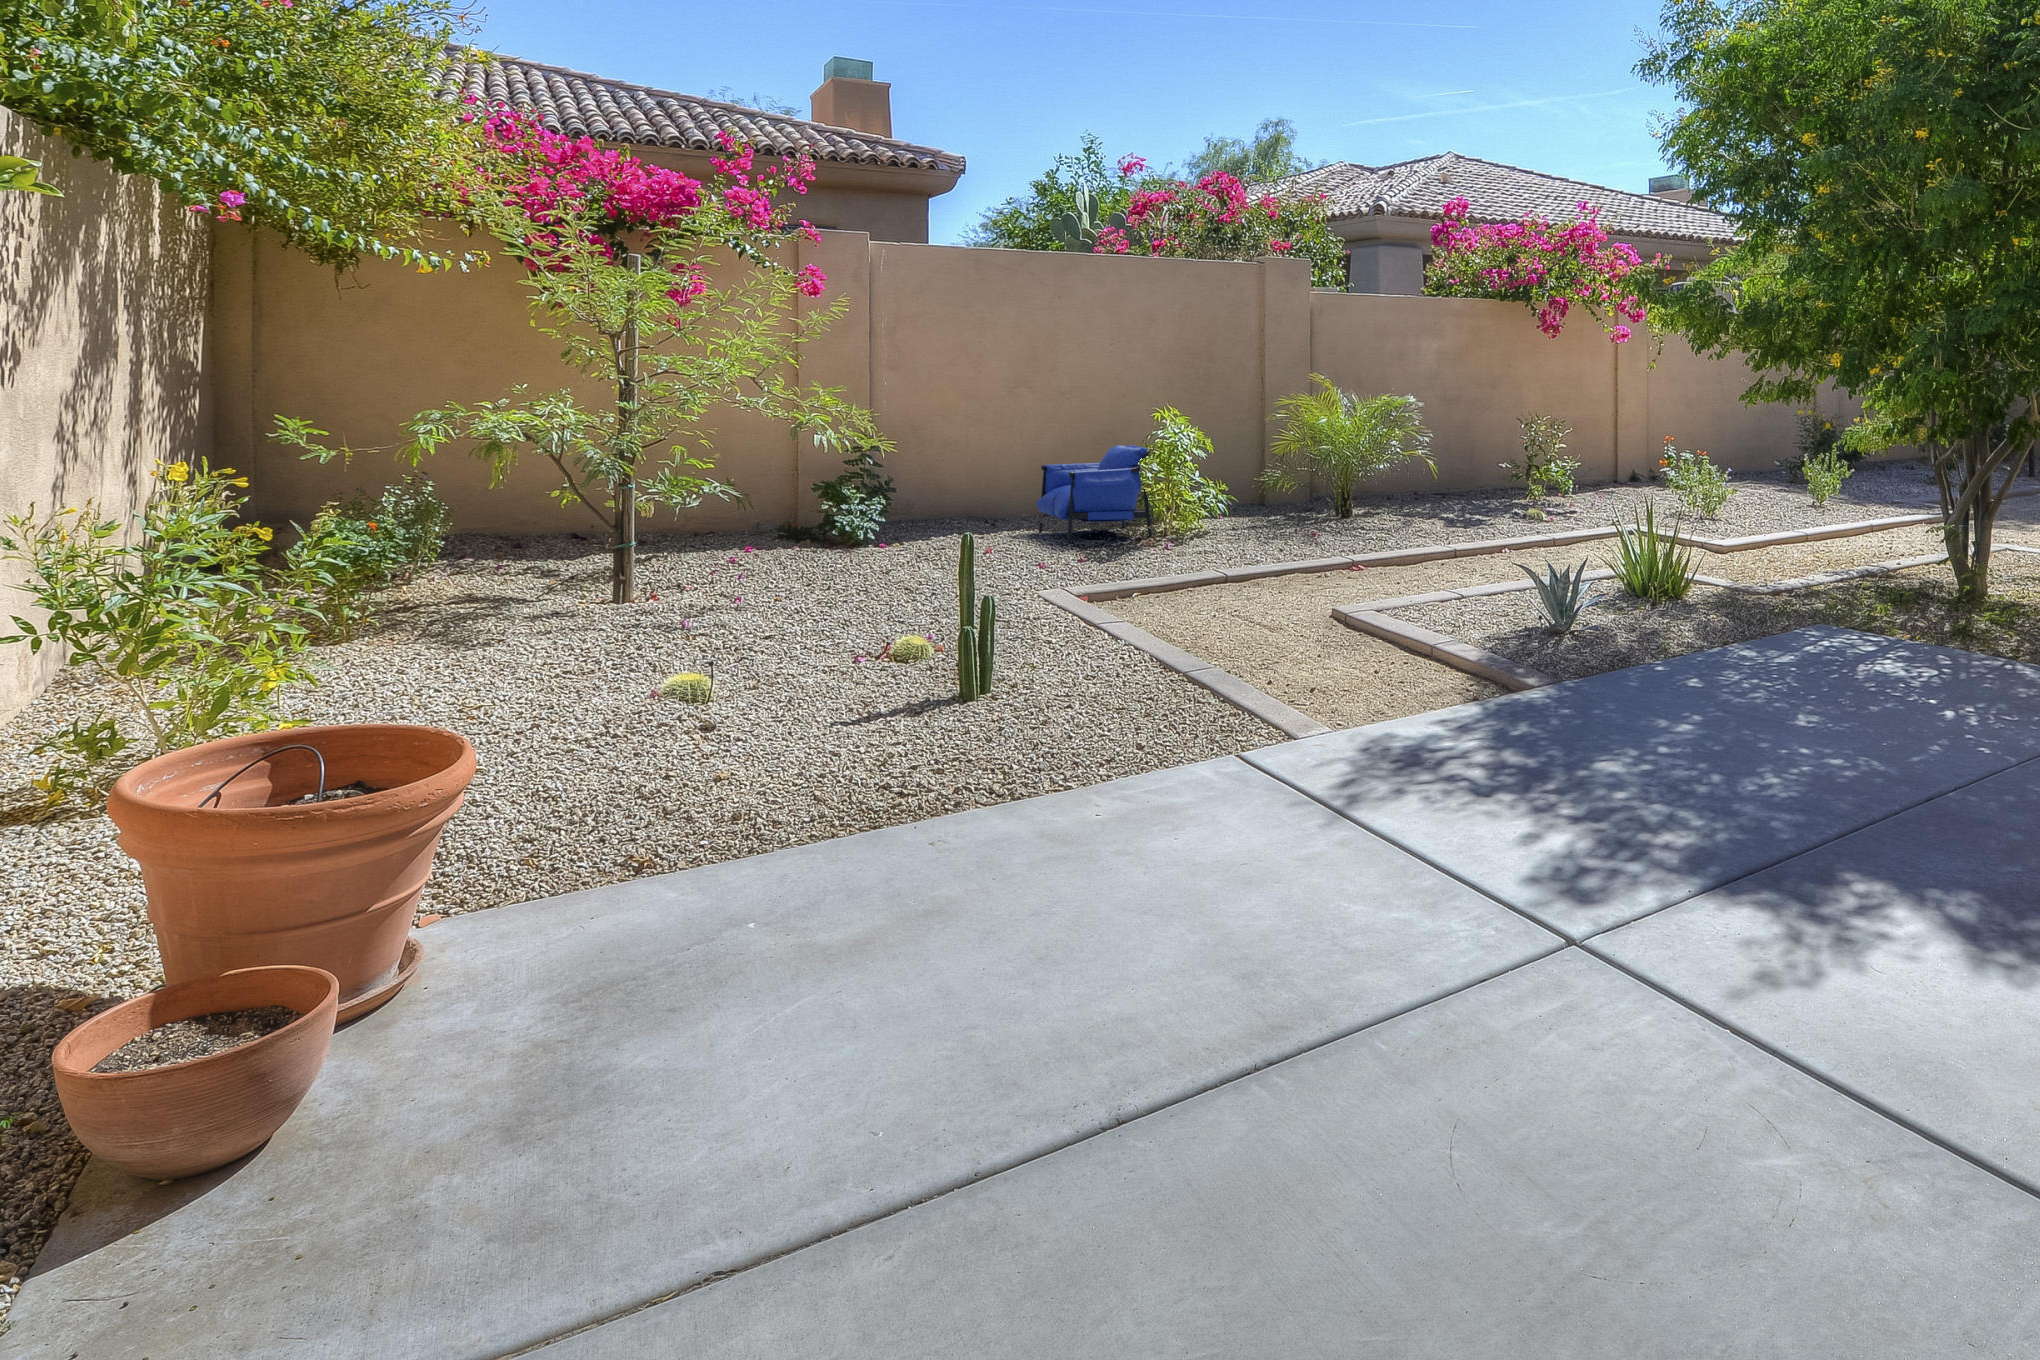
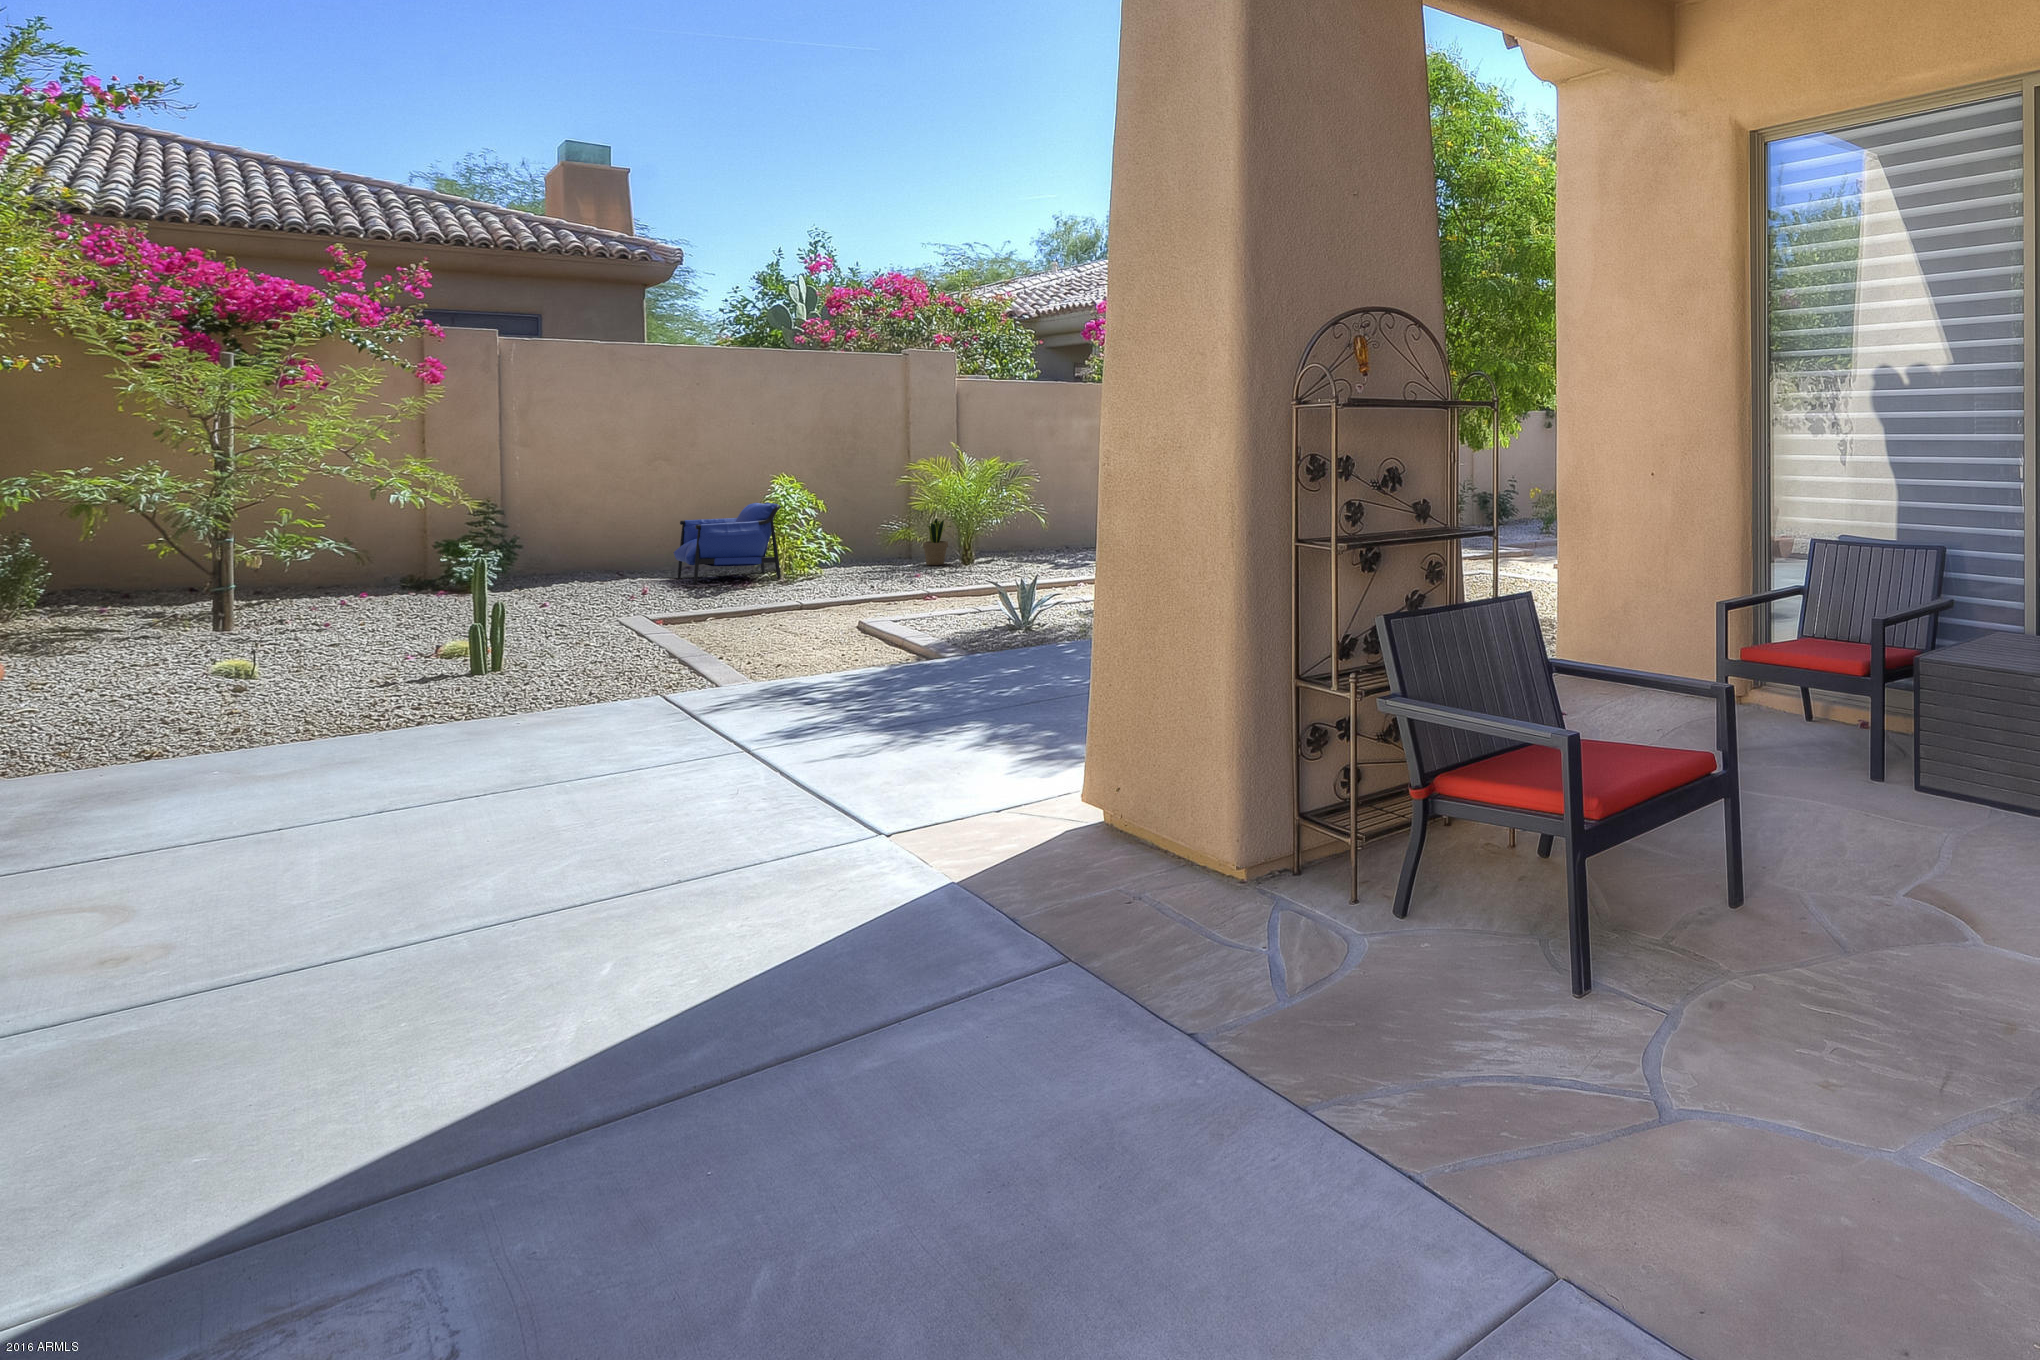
potted plant: none [1289,466,1320,523] -> present [923,519,951,565]

